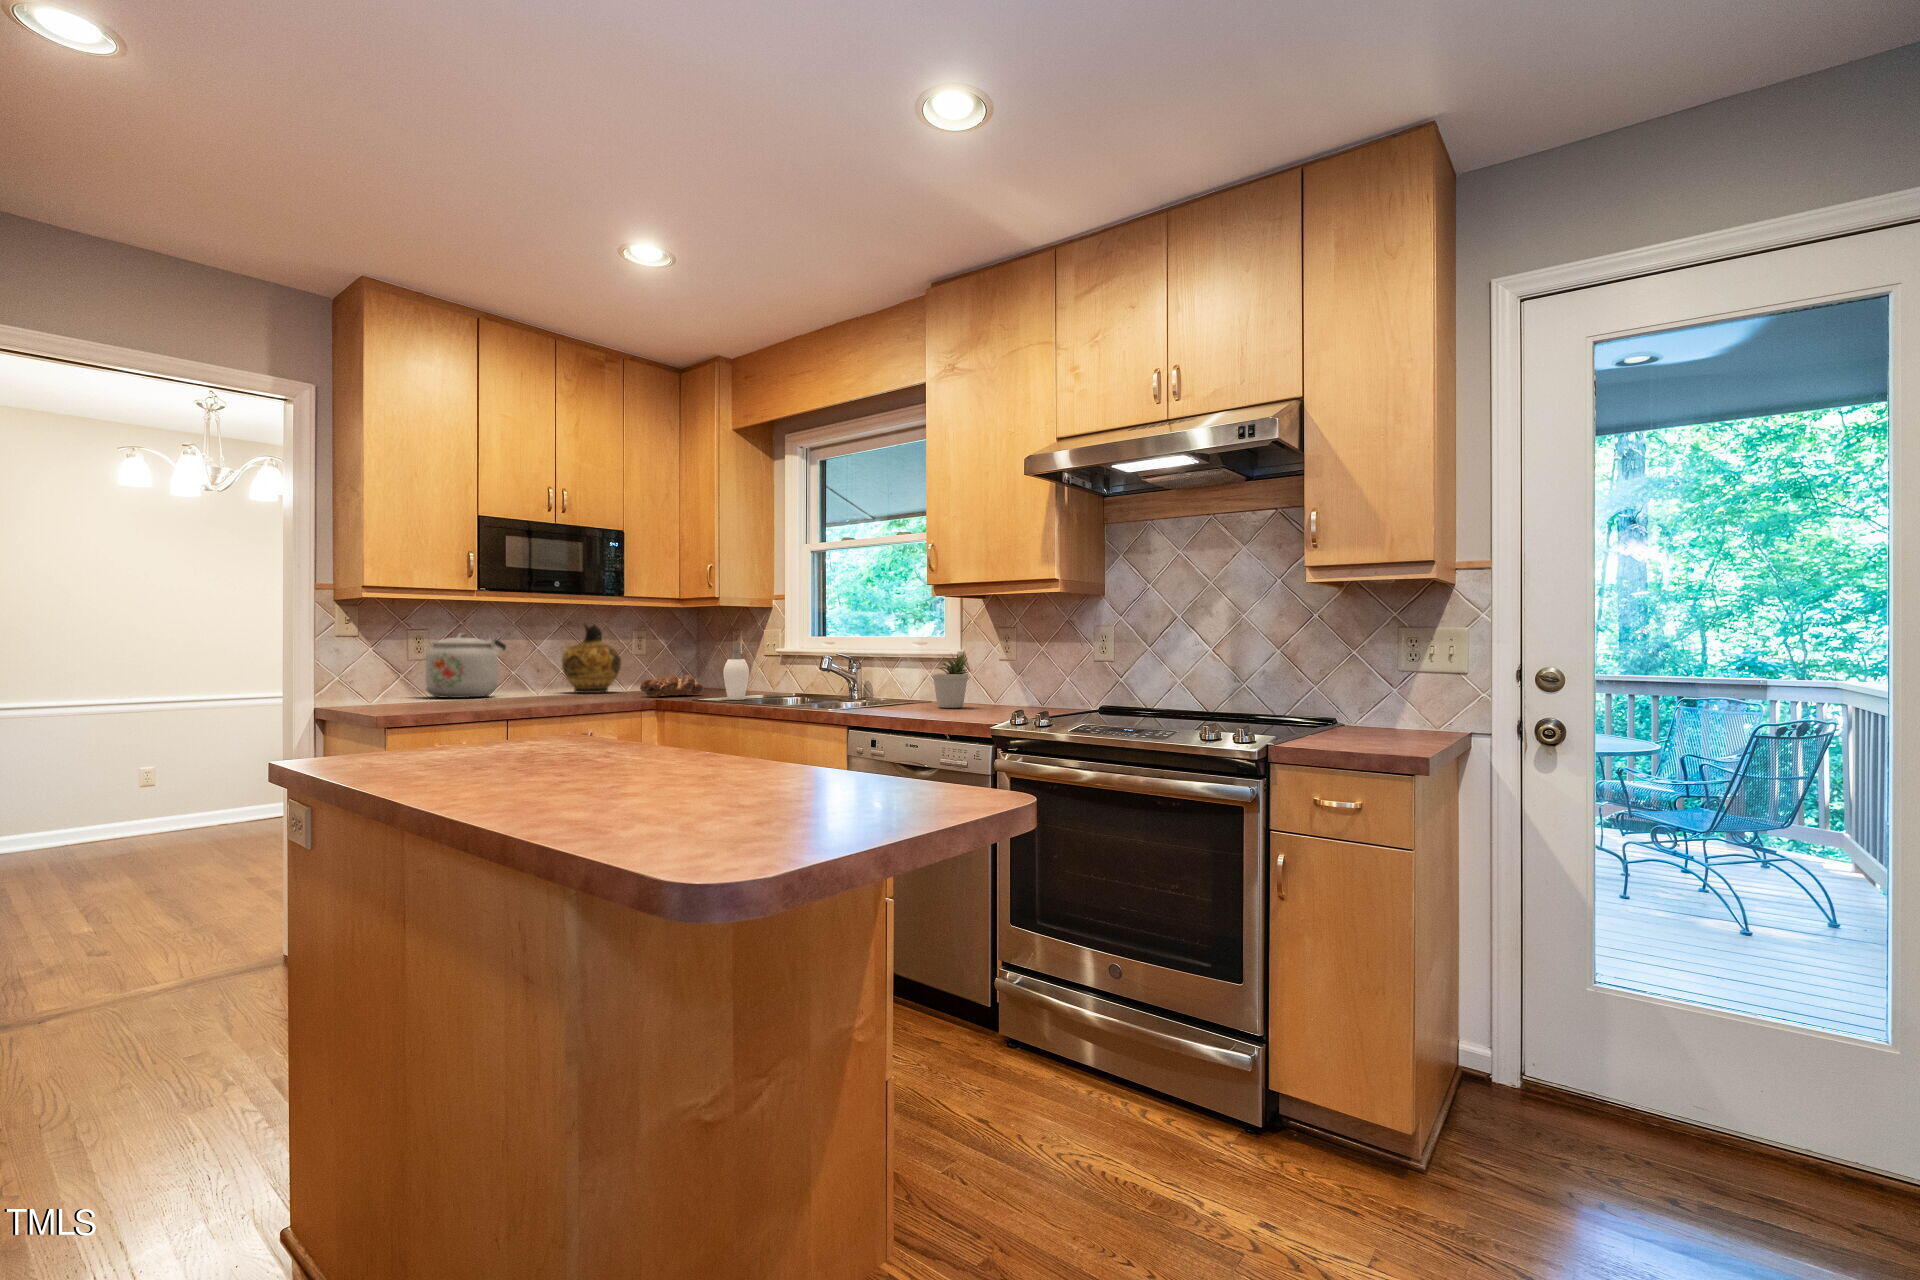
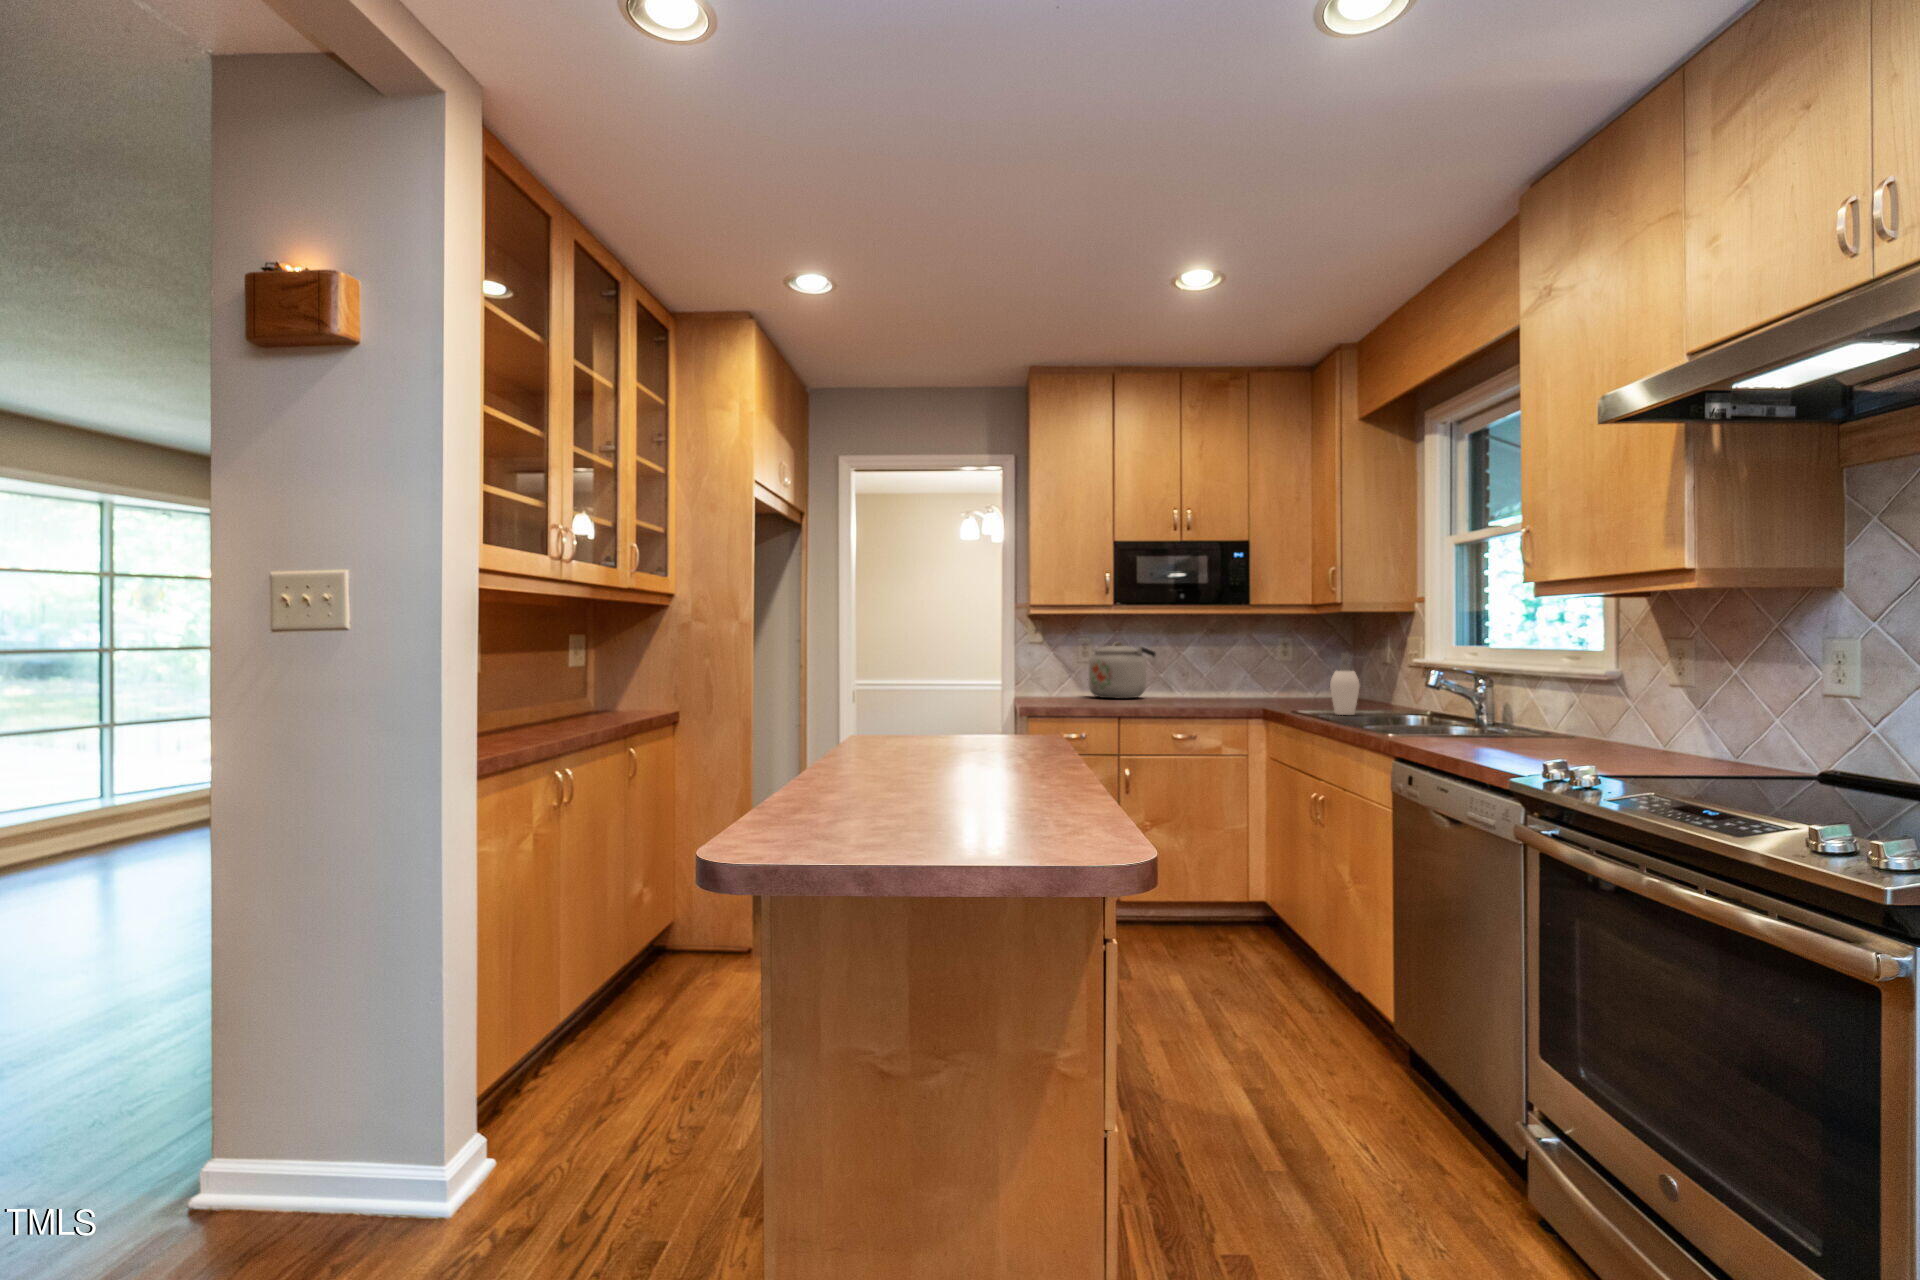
ceramic jug: present [562,623,621,693] -> none [1209,631,1265,699]
potted plant: present [933,652,970,708] -> none [1550,668,1610,745]
bread loaf: present [640,674,704,697] -> none [1262,683,1332,707]

